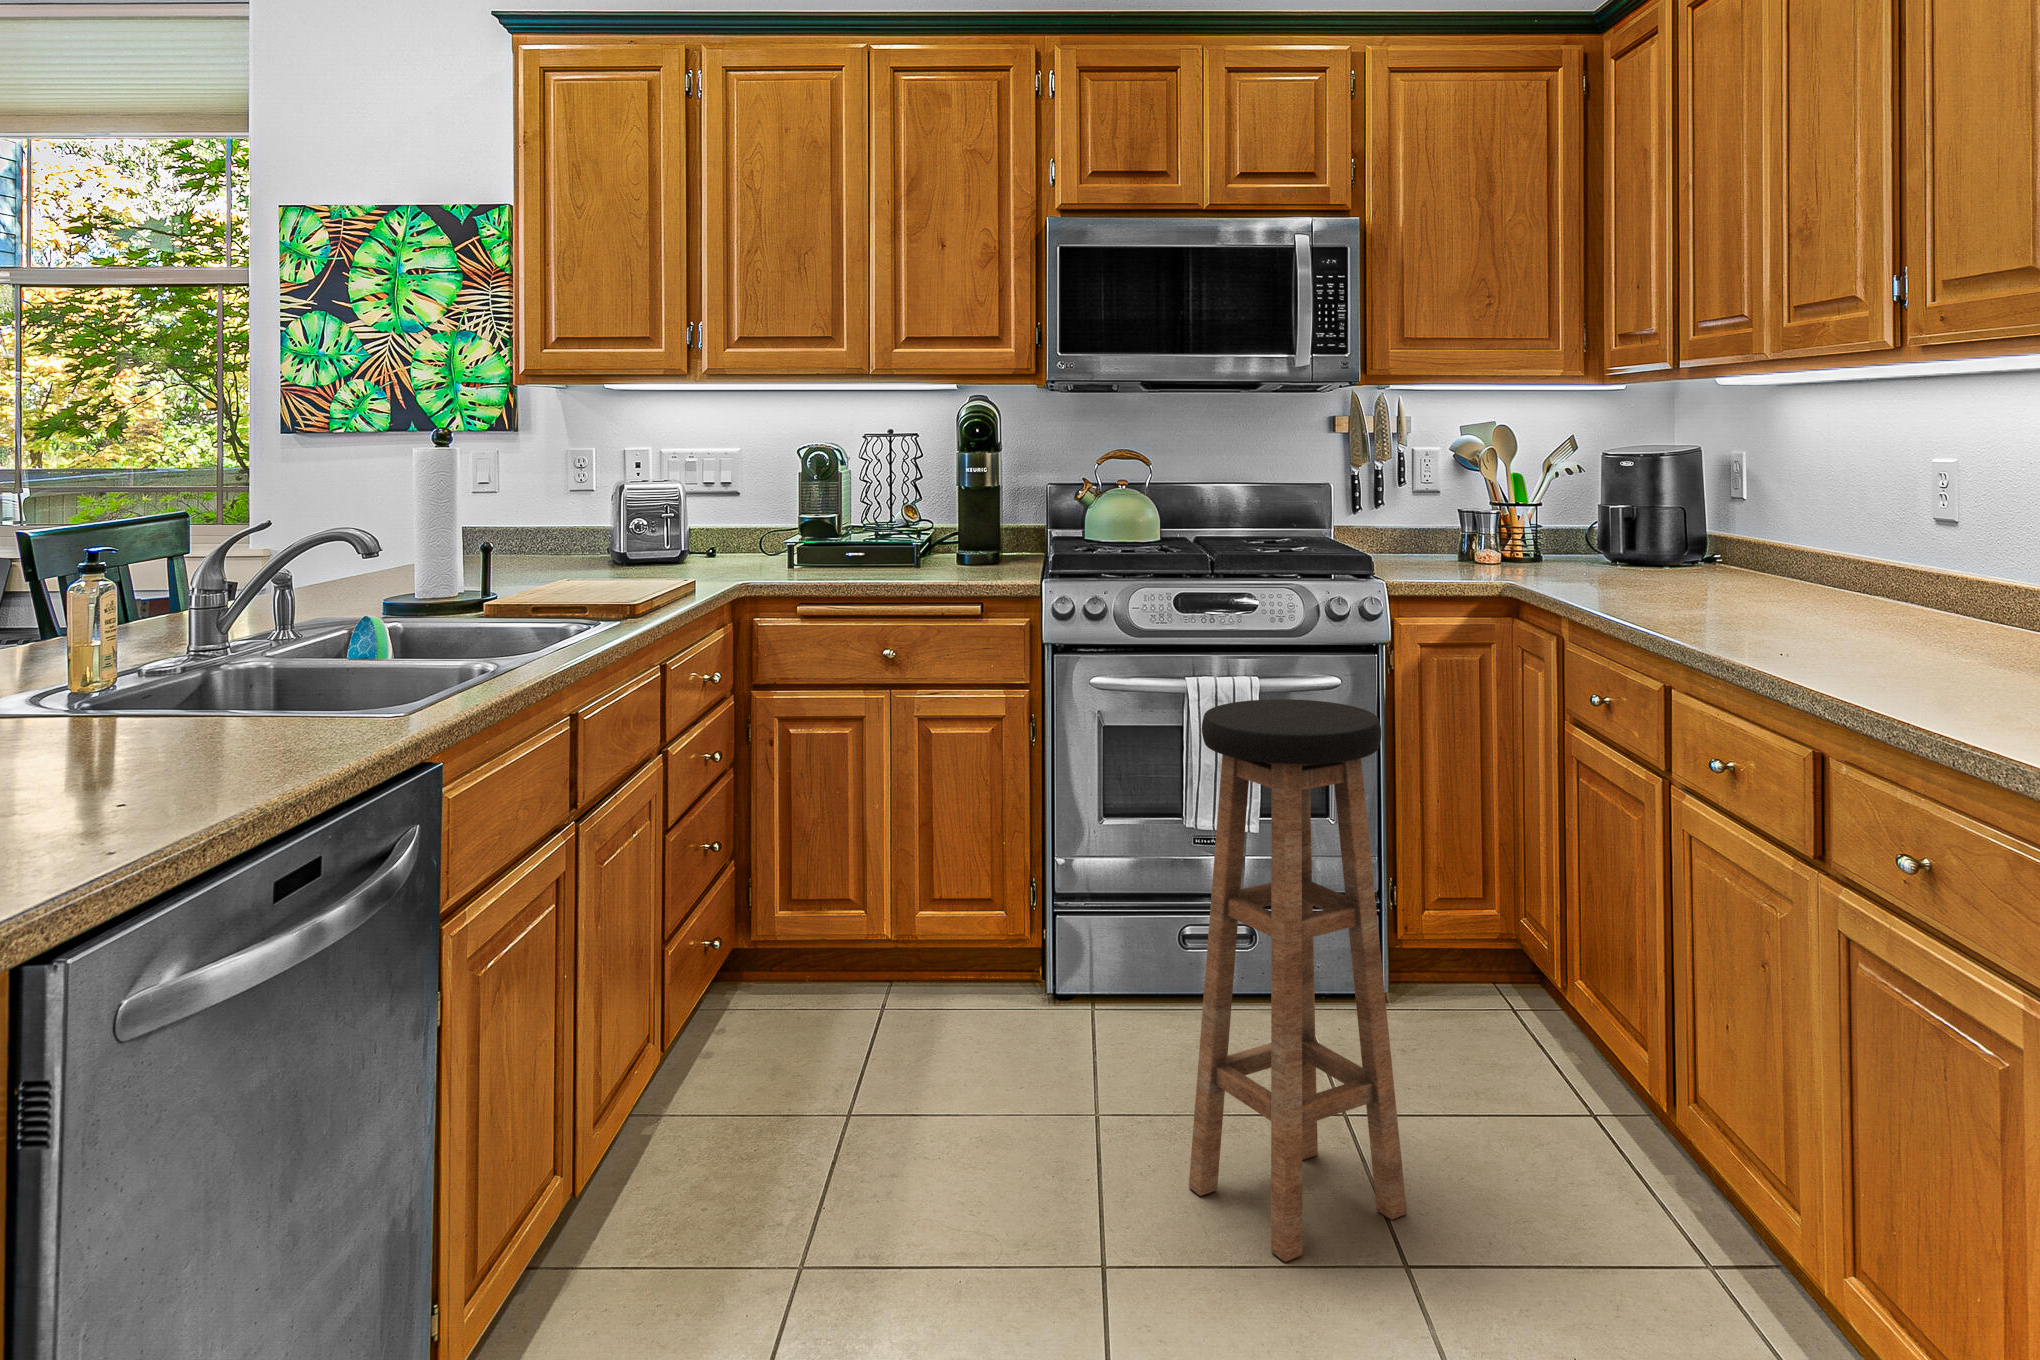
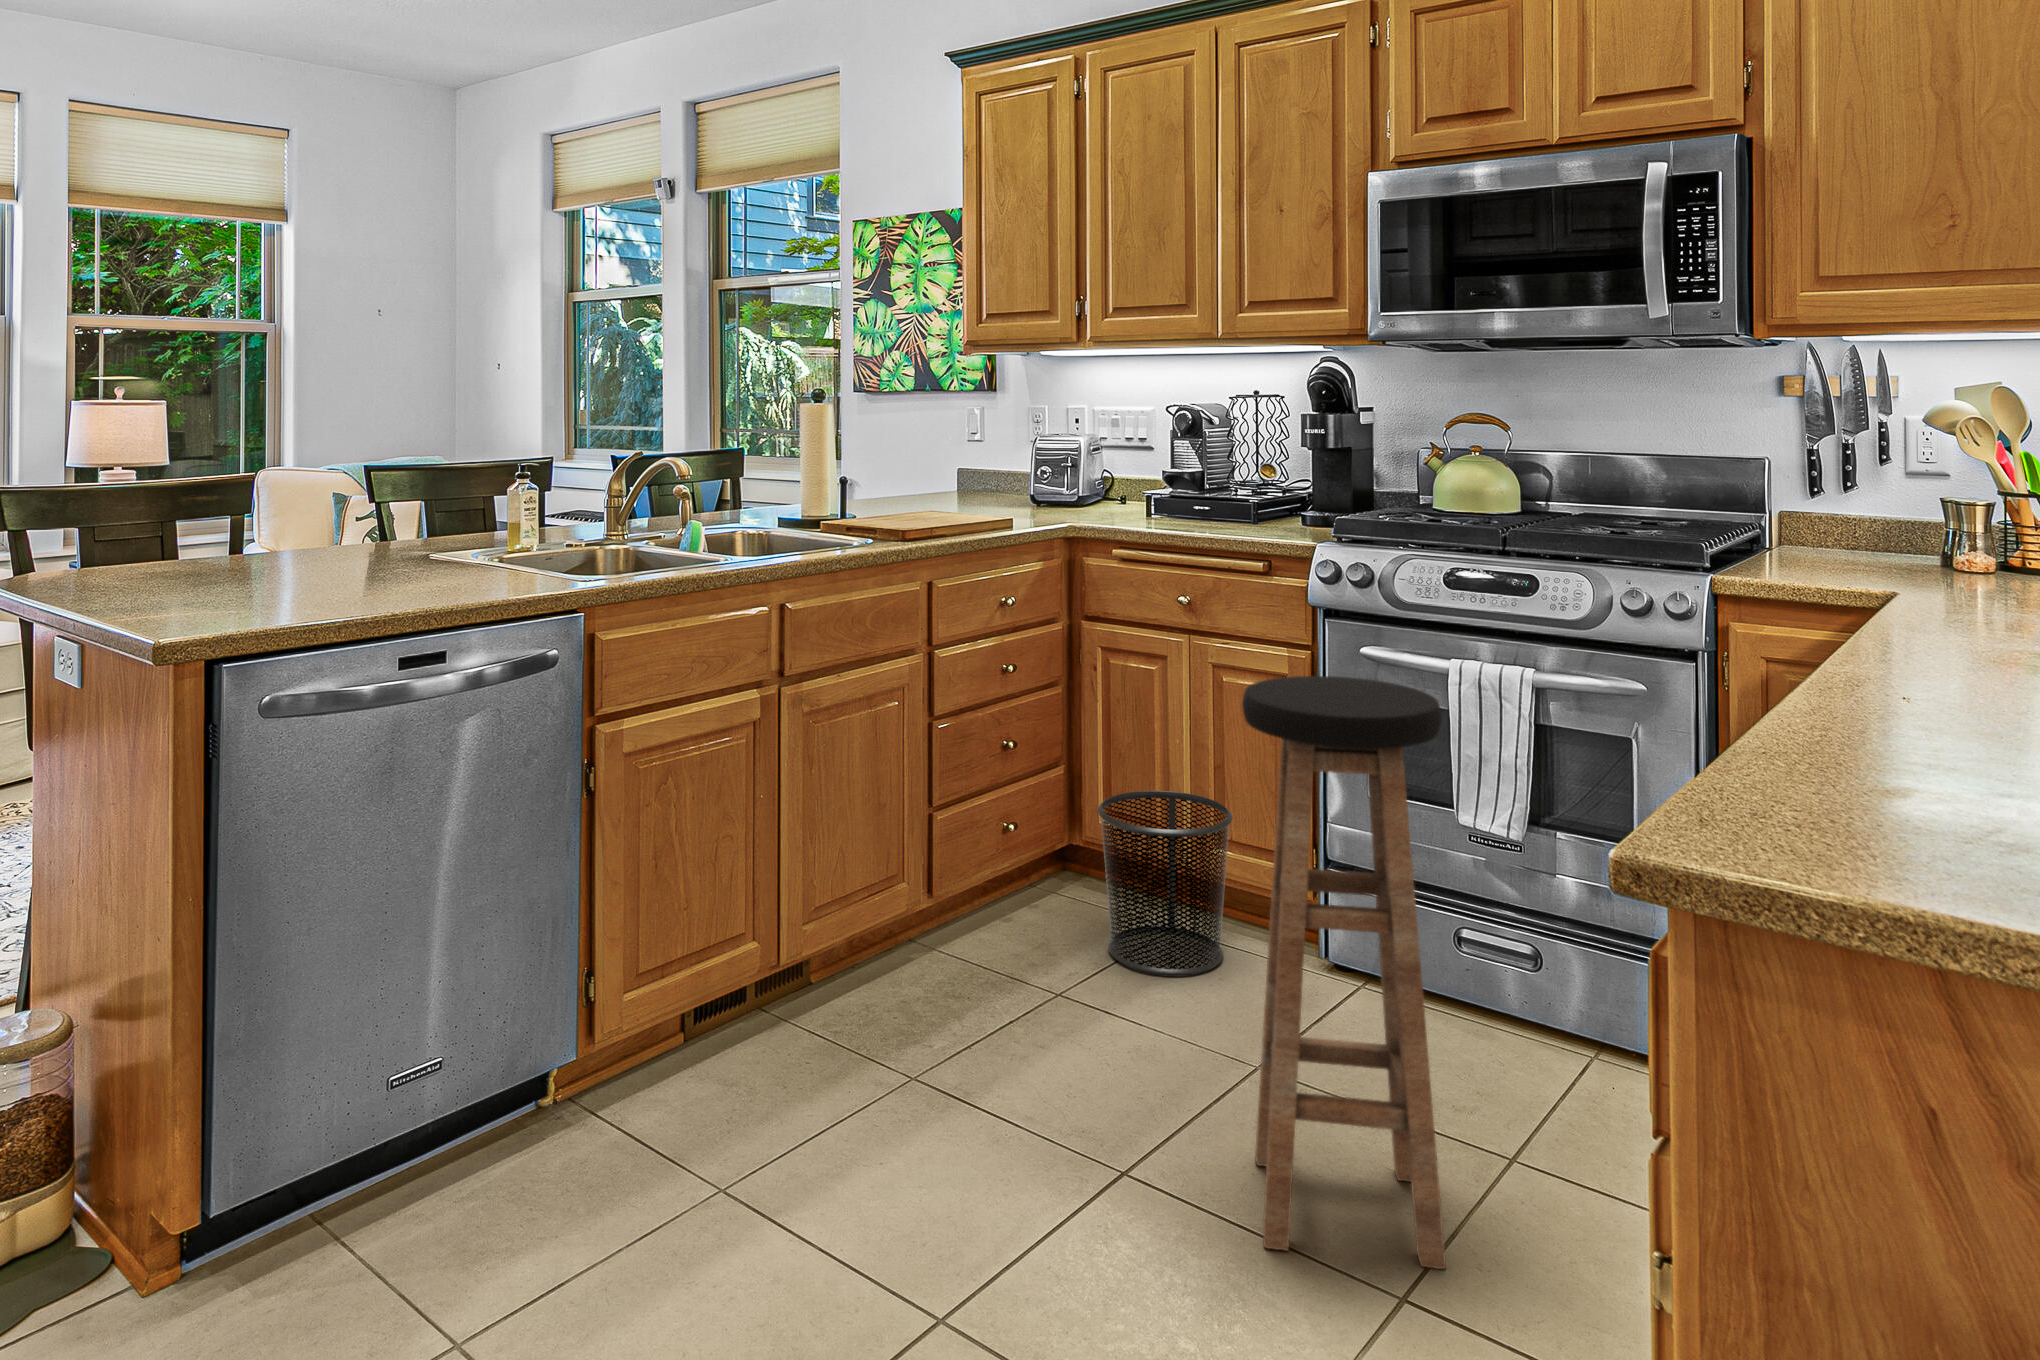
waste bin: none [833,860,977,1061] -> present [1098,791,1233,976]

